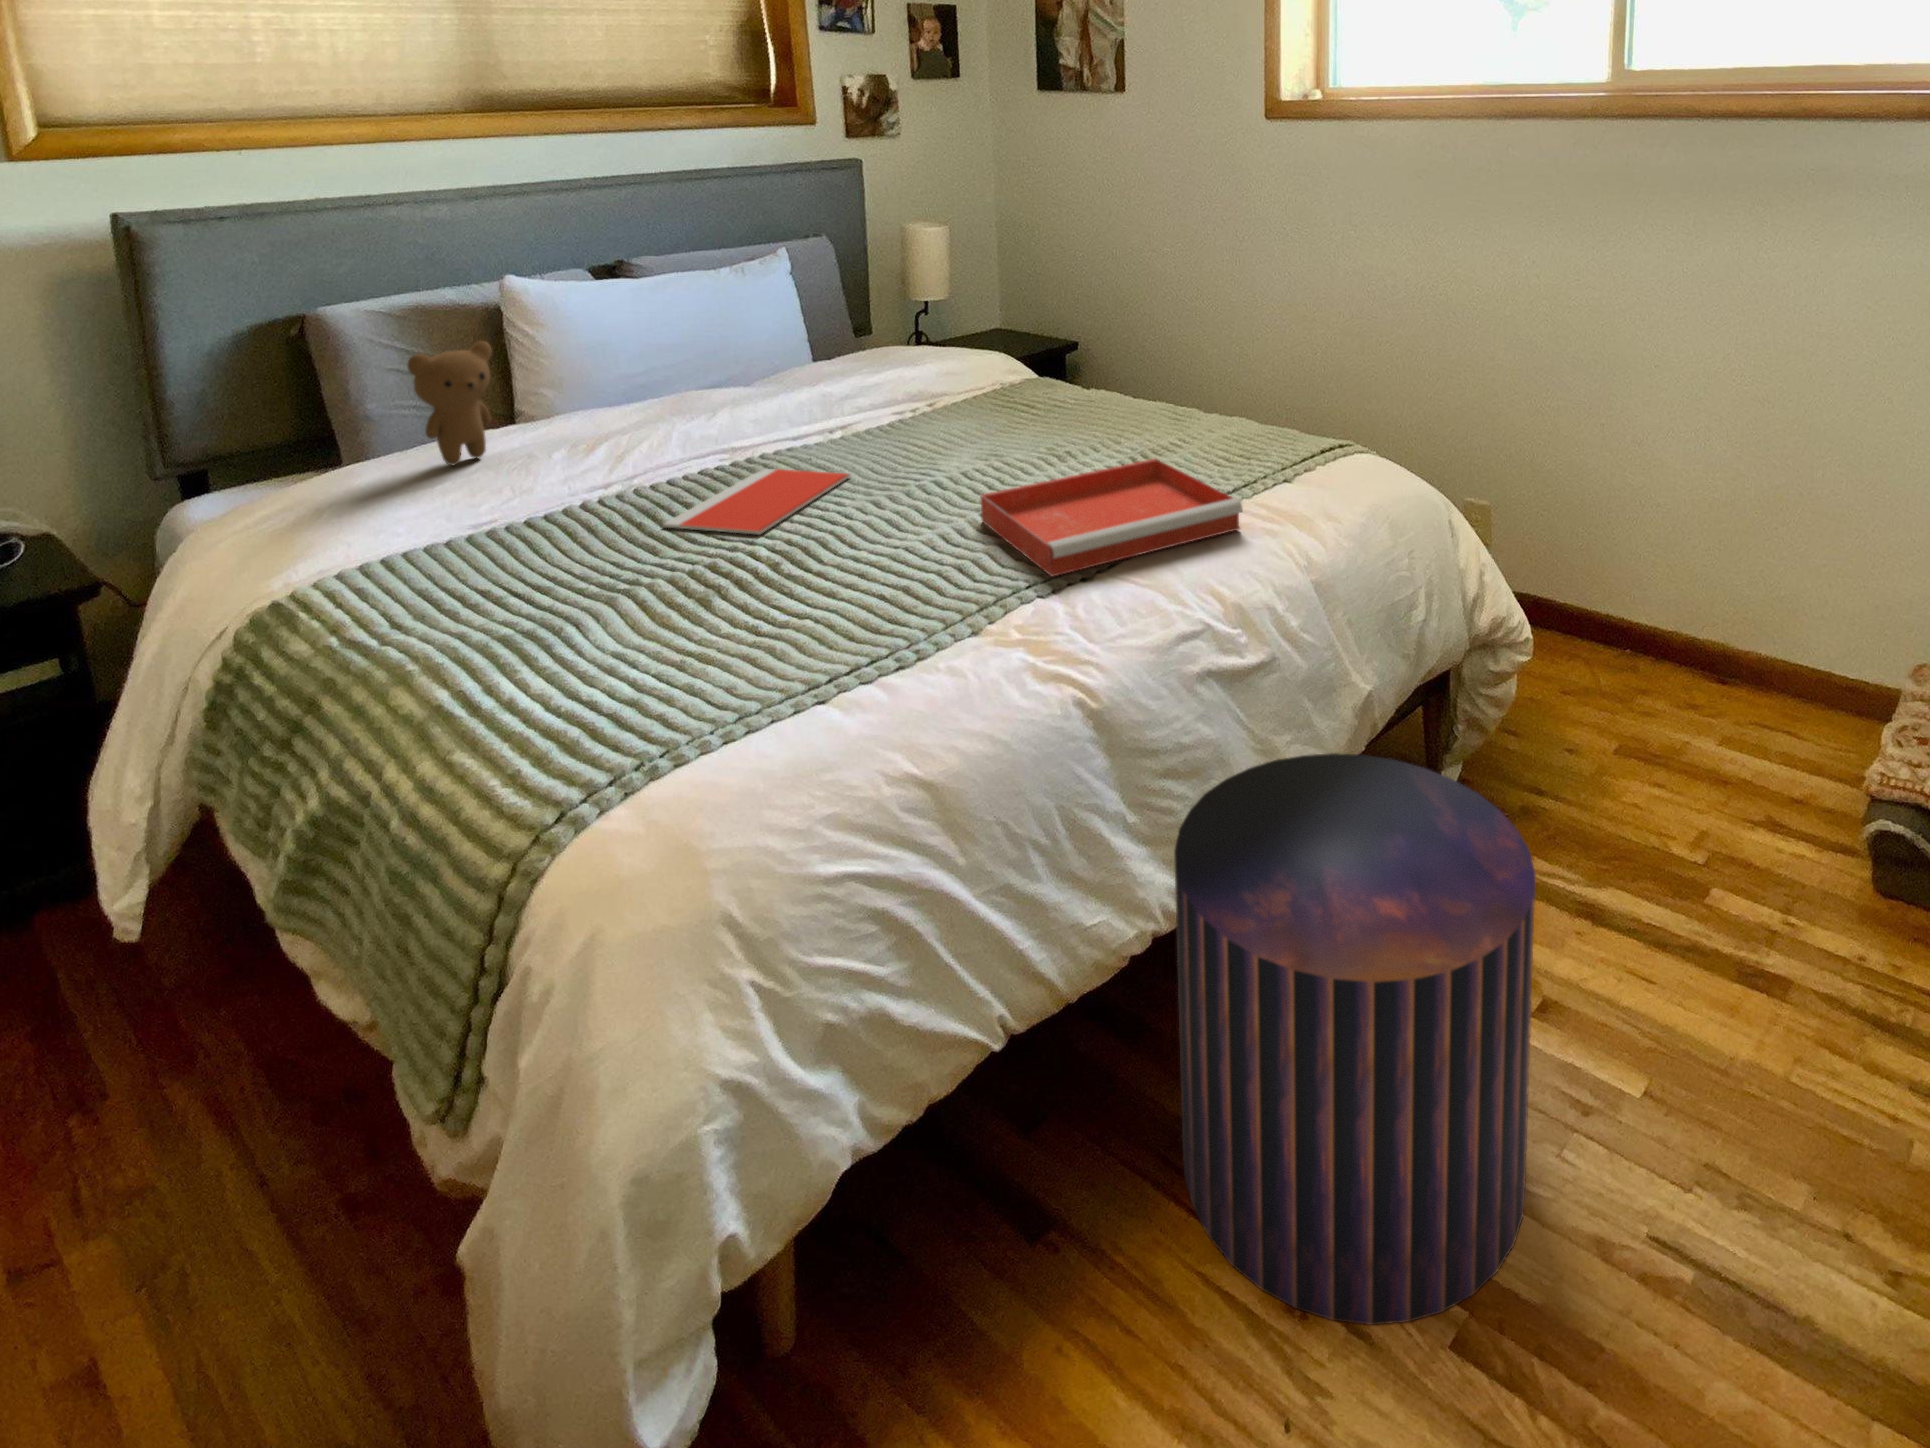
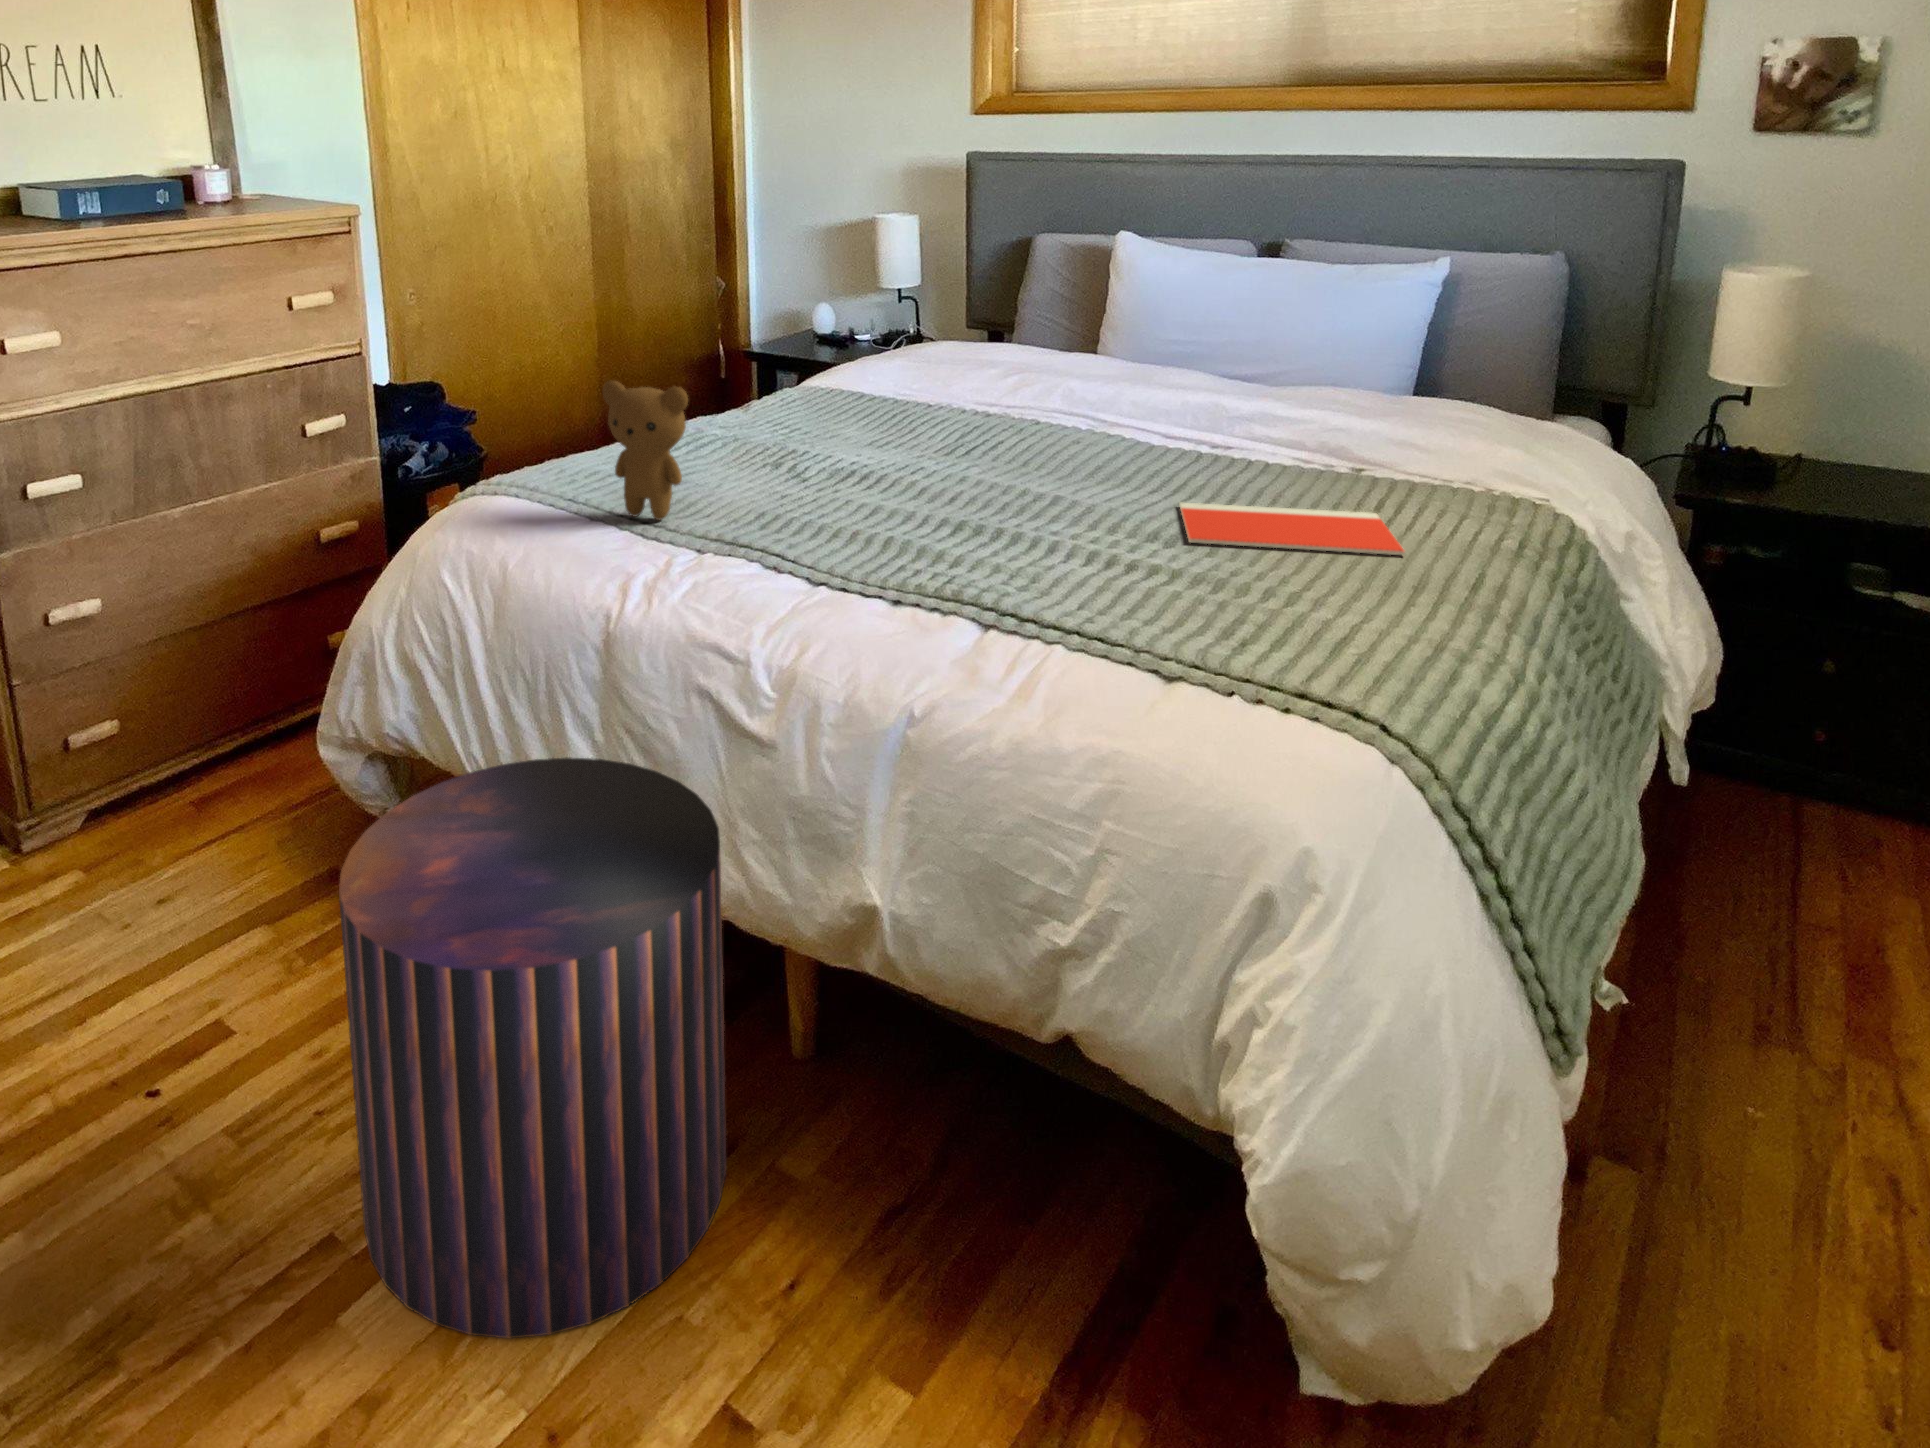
teddy bear: present [407,341,492,465] -> present [603,381,688,520]
tray: present [980,459,1243,577] -> none [782,483,1086,616]
notebook: present [663,468,850,534] -> present [1179,503,1405,555]

